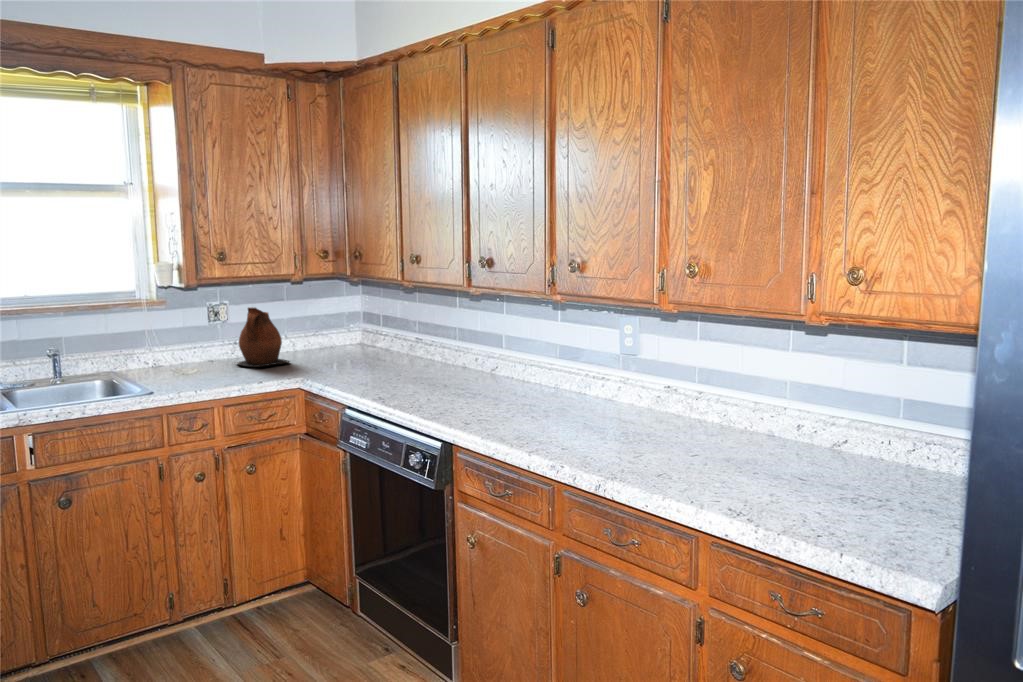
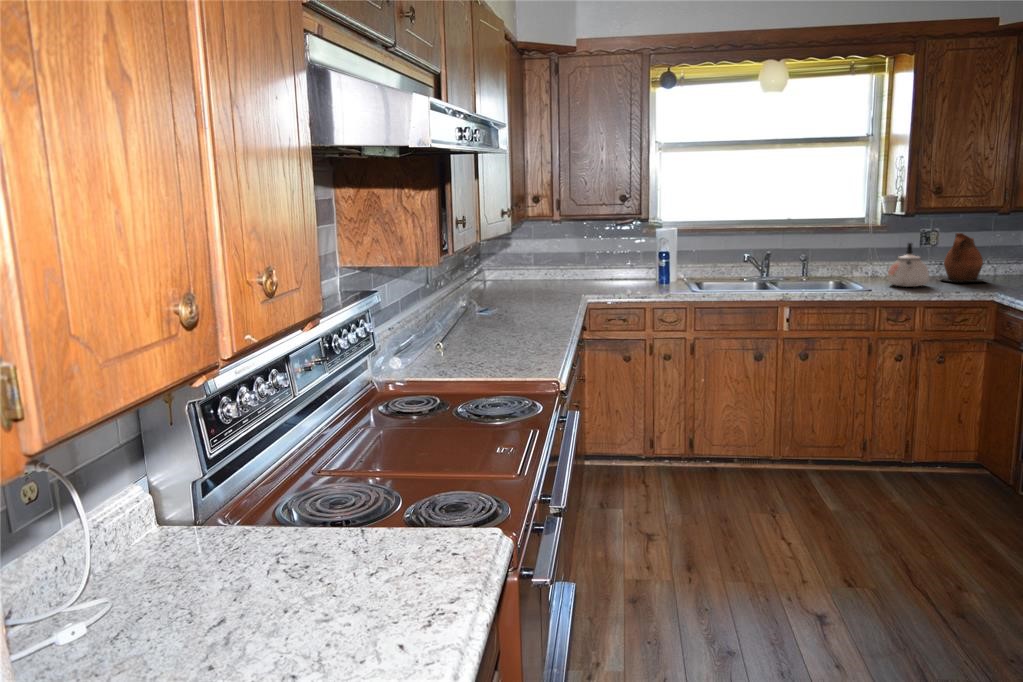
kettle: none [173,323,224,380] -> present [887,243,929,287]

